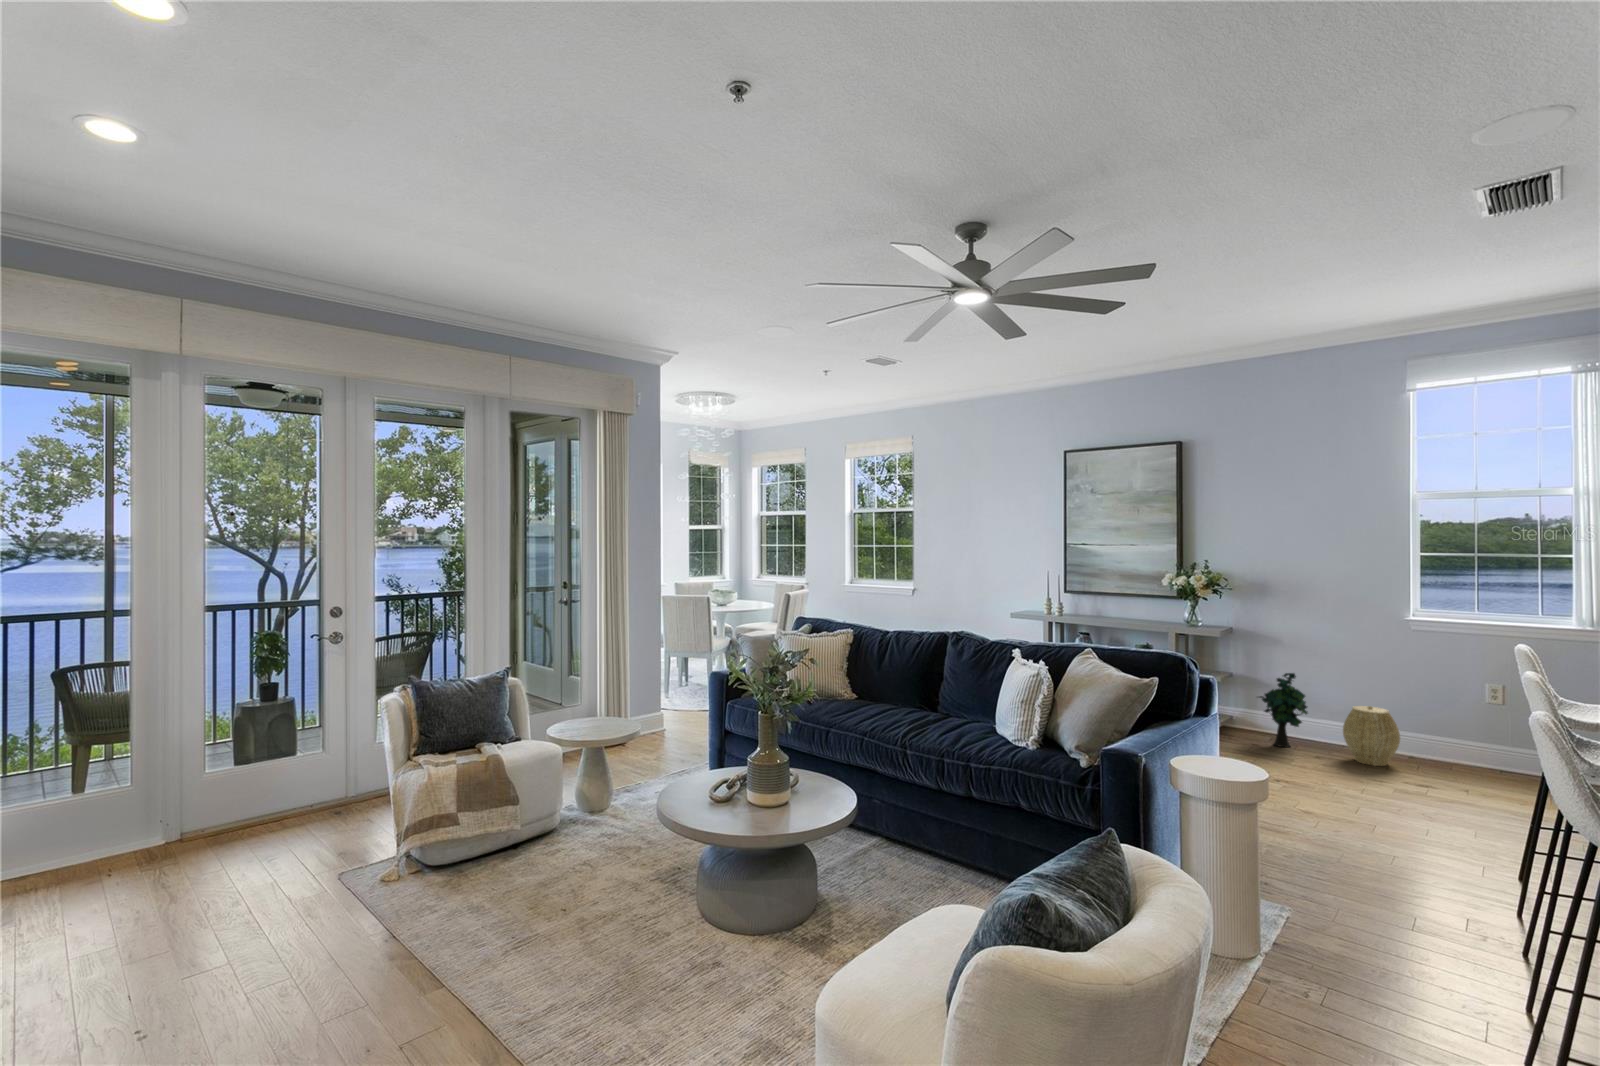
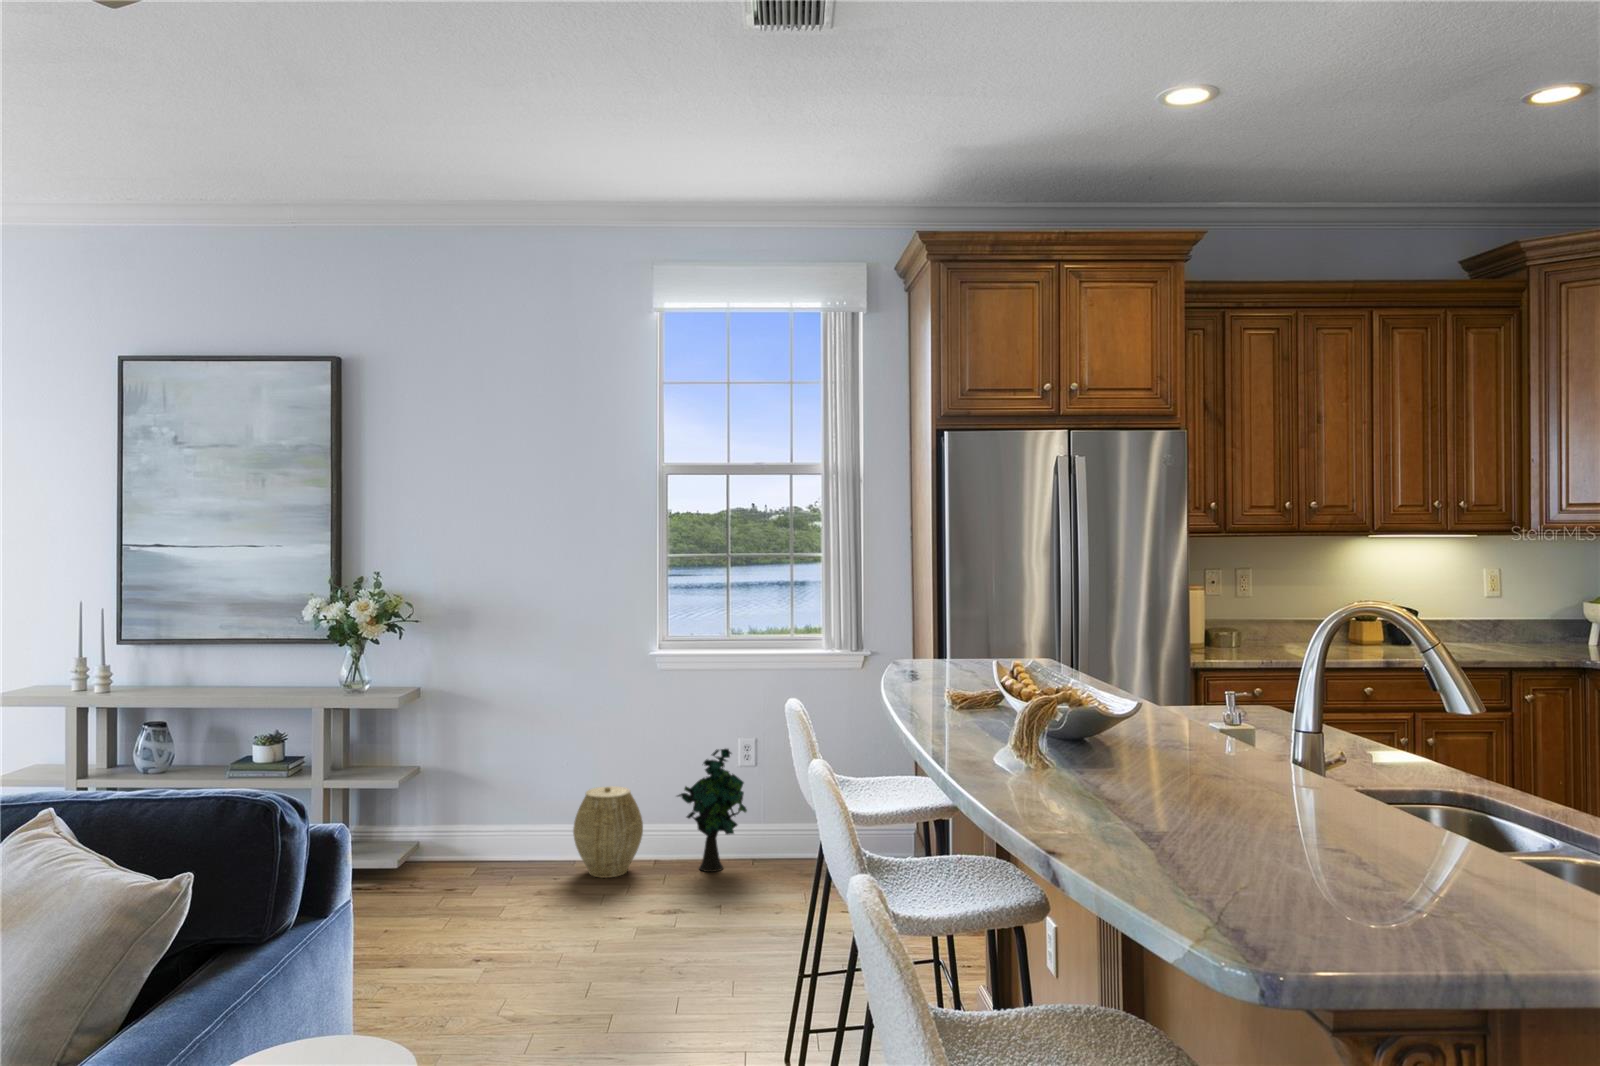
decorative plant: present [1259,673,1308,747] -> present [678,749,747,872]

